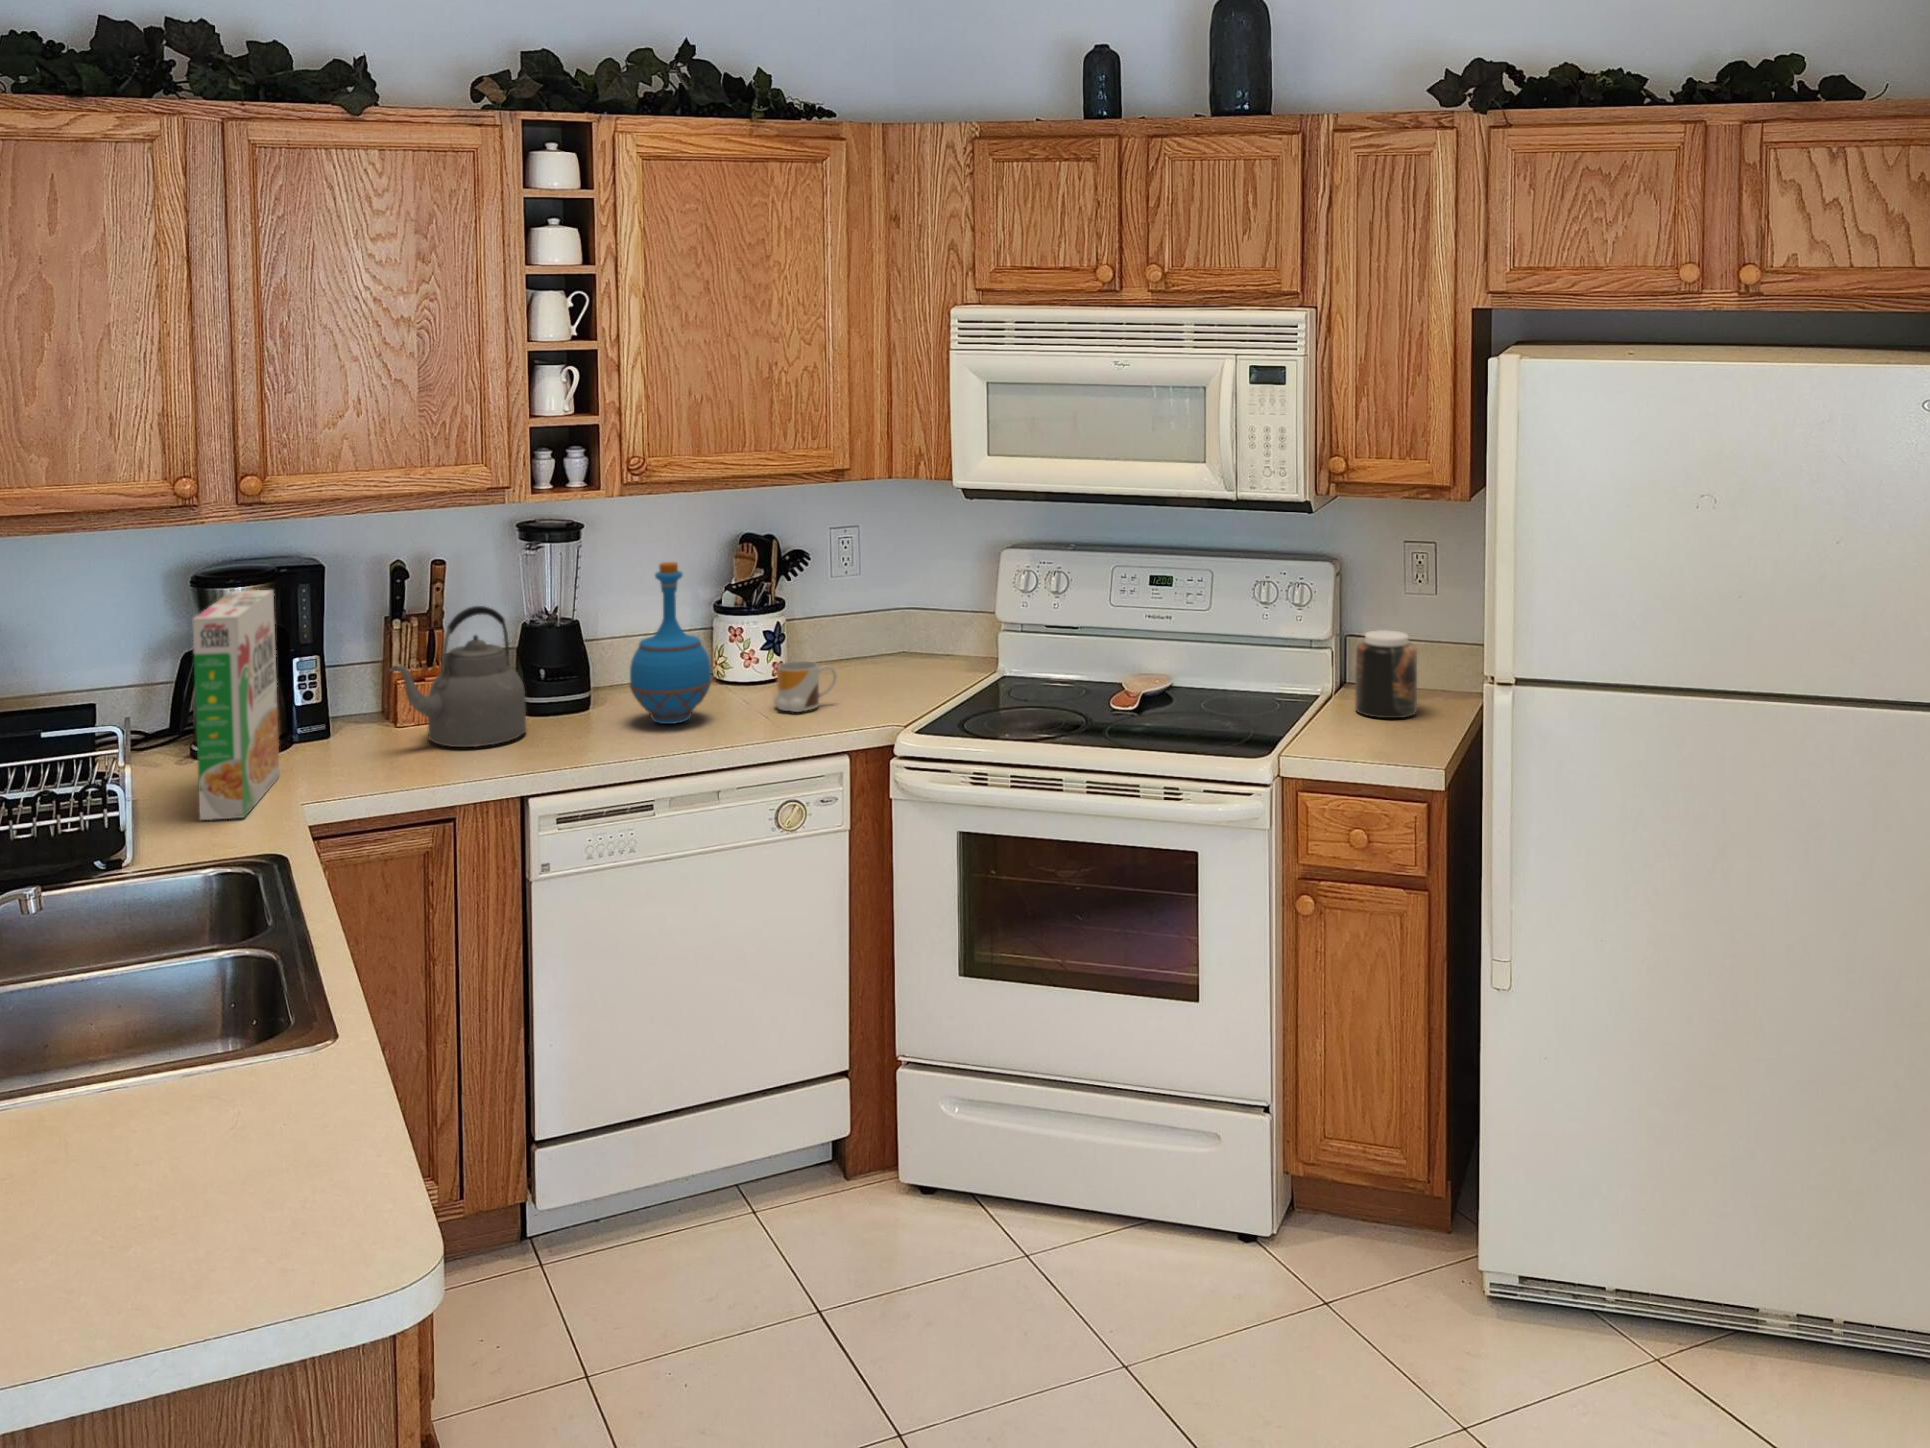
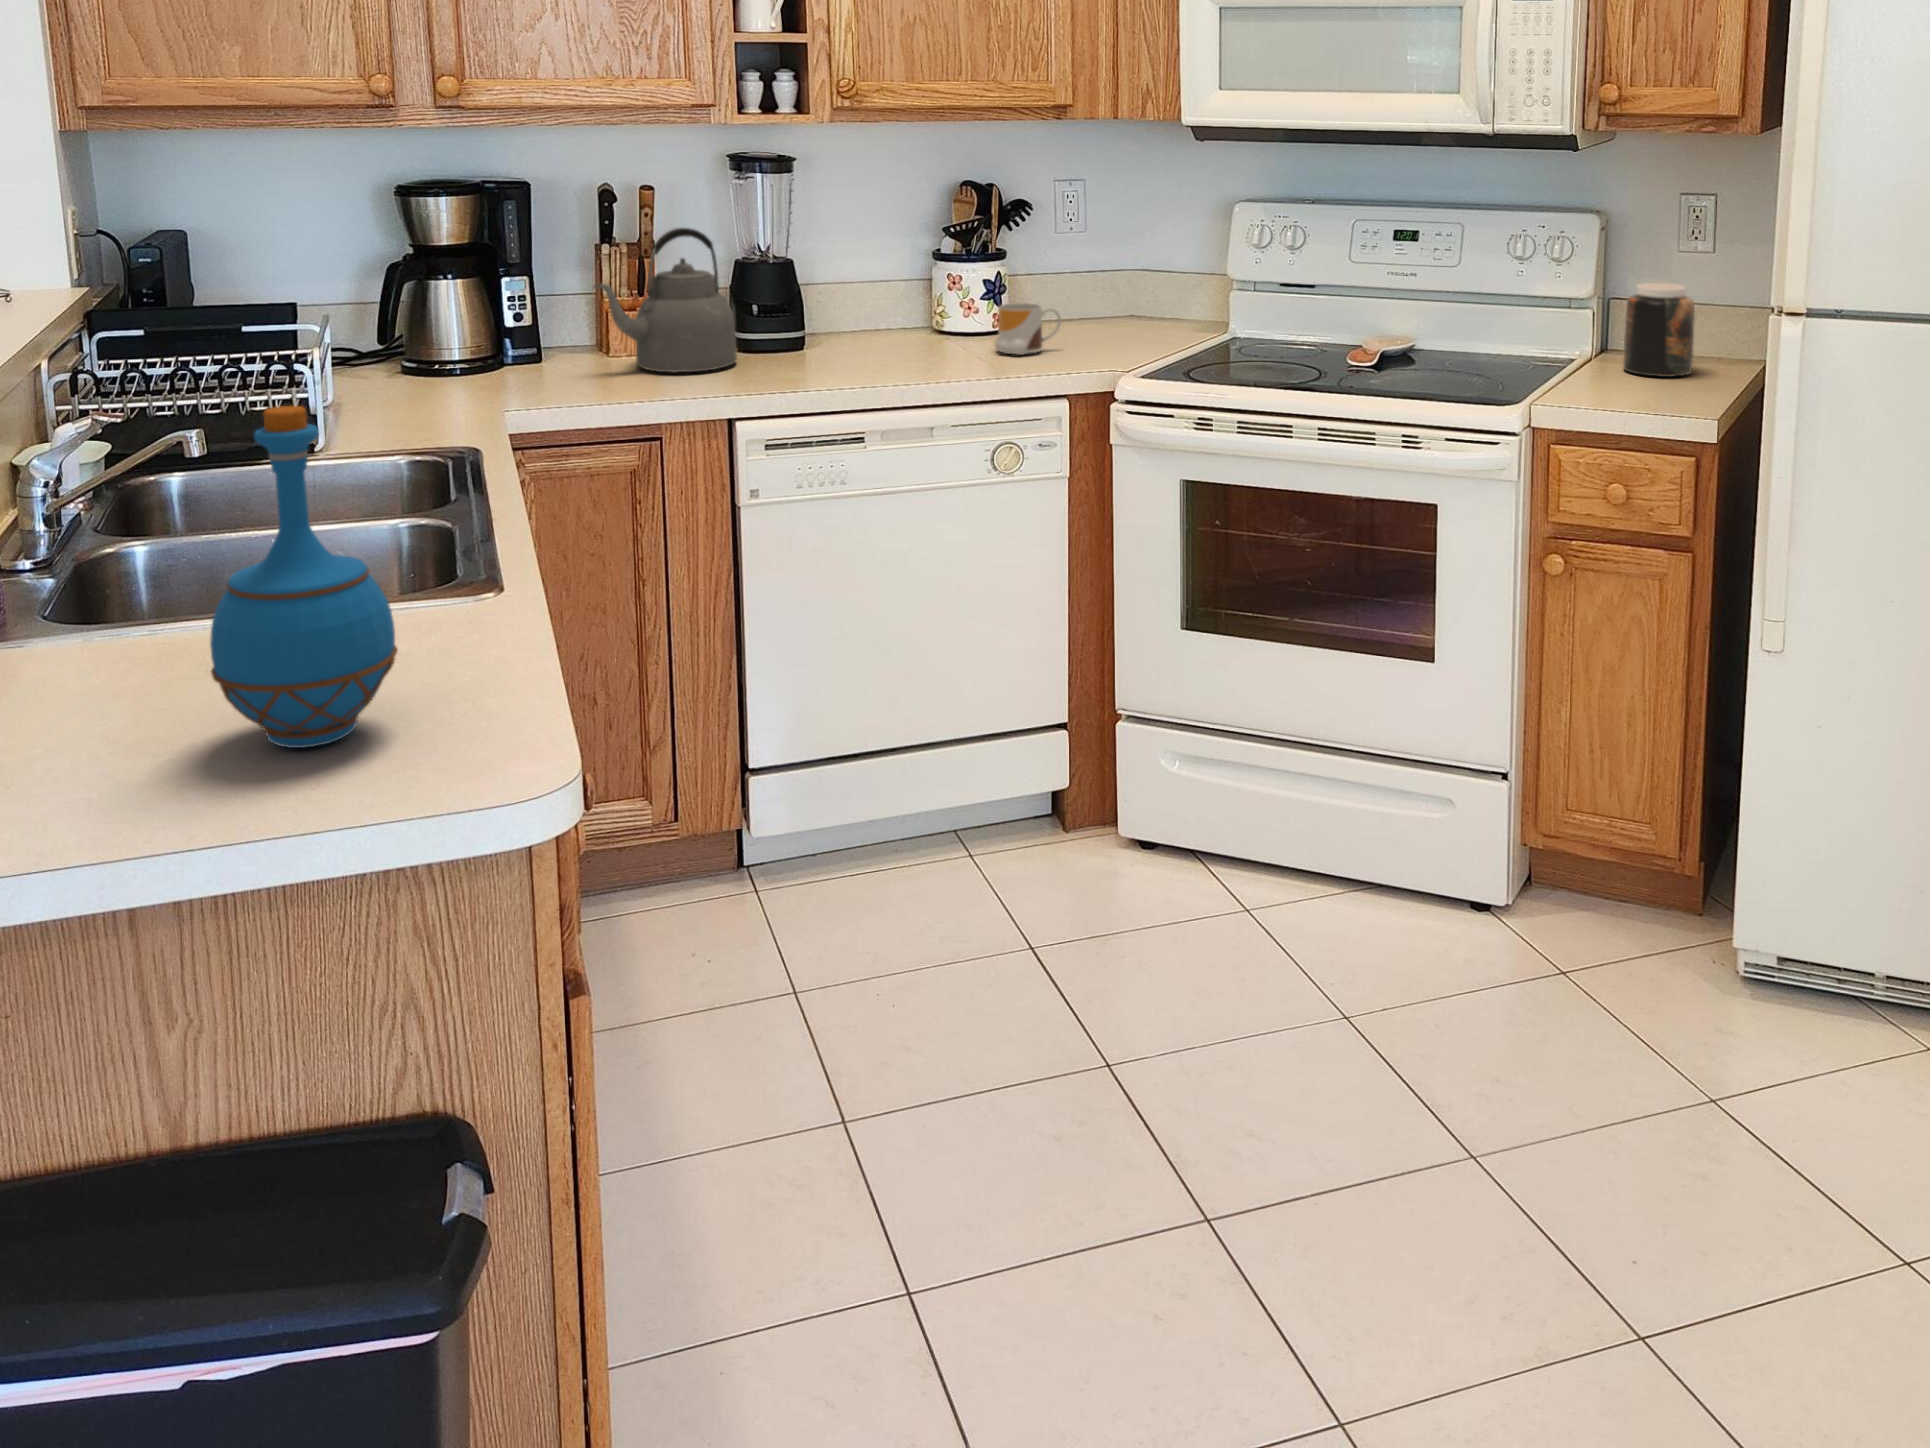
bottle: present [630,562,712,724] -> present [210,406,398,748]
cereal box: present [193,590,280,820] -> none [381,194,483,421]

